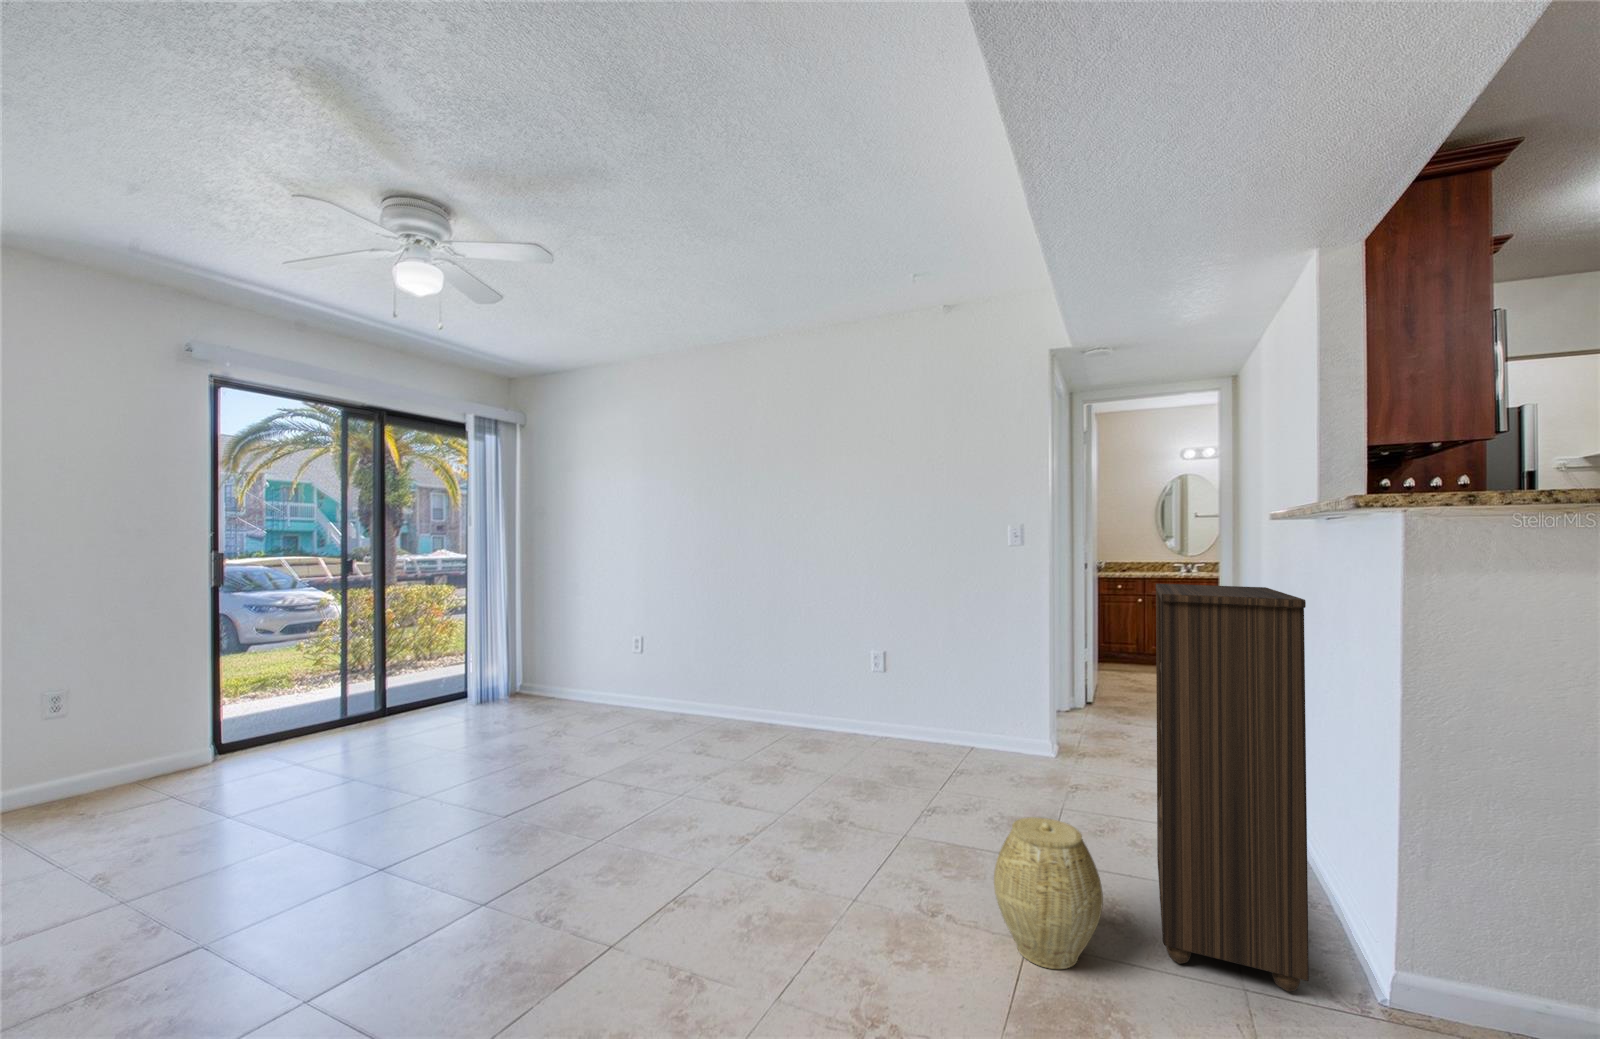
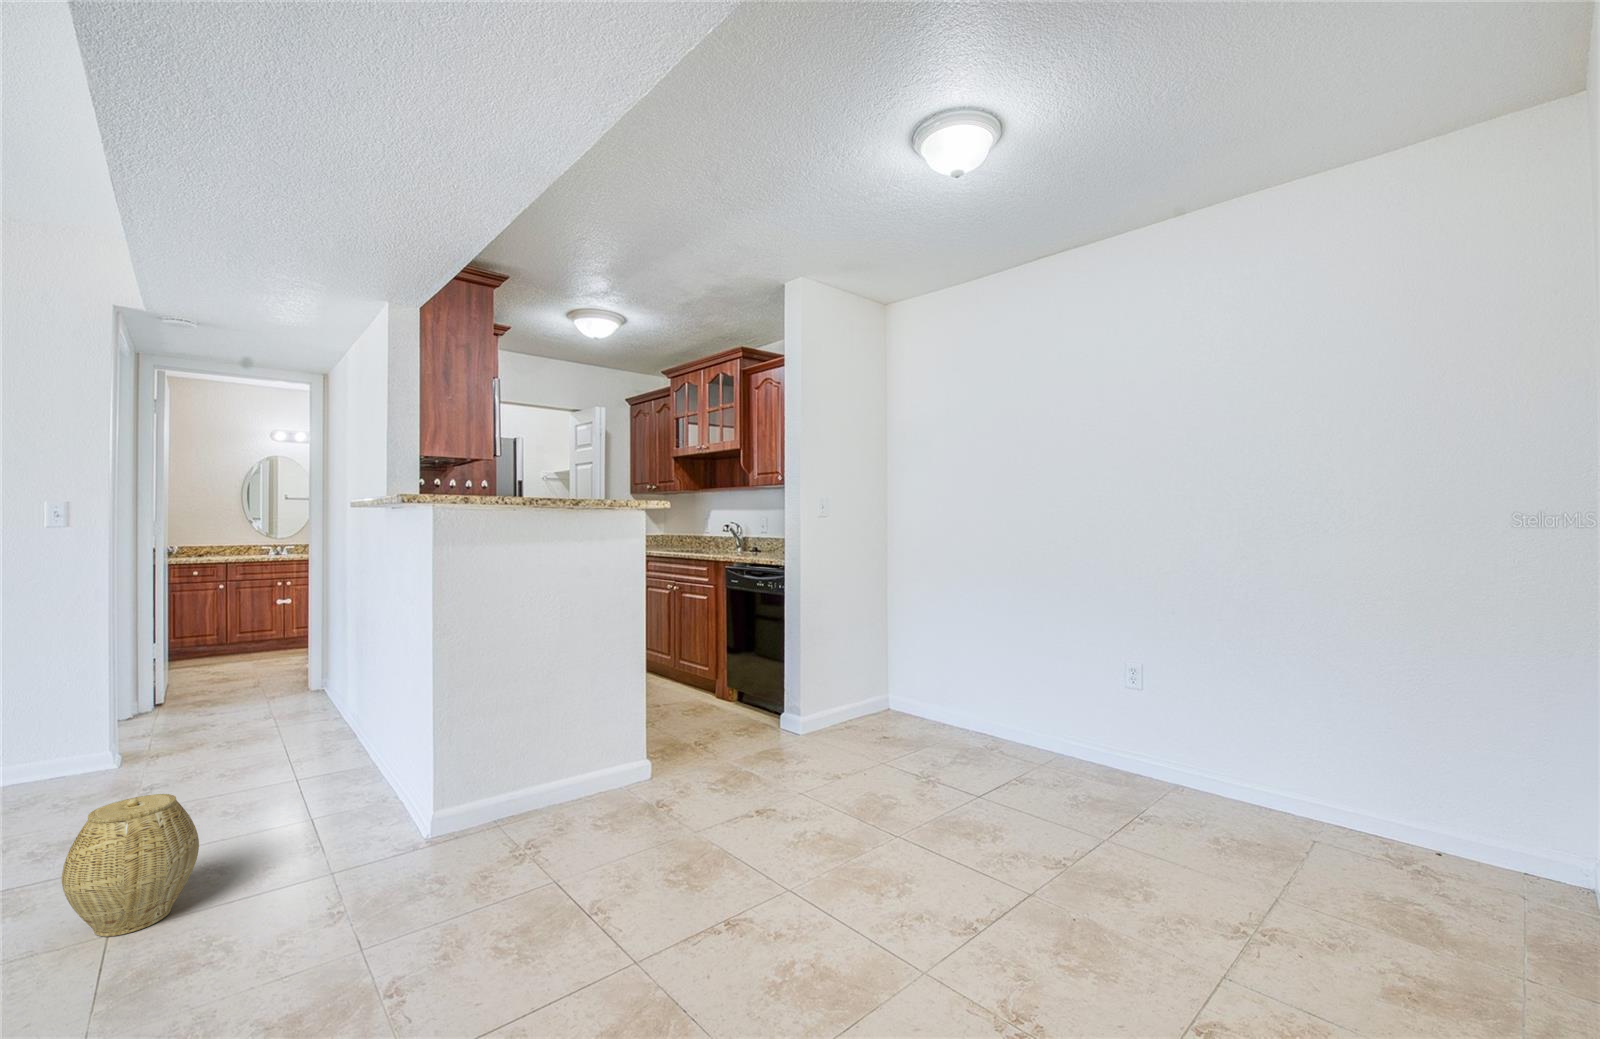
bookshelf: present [1156,584,1309,991] -> none [250,561,373,868]

